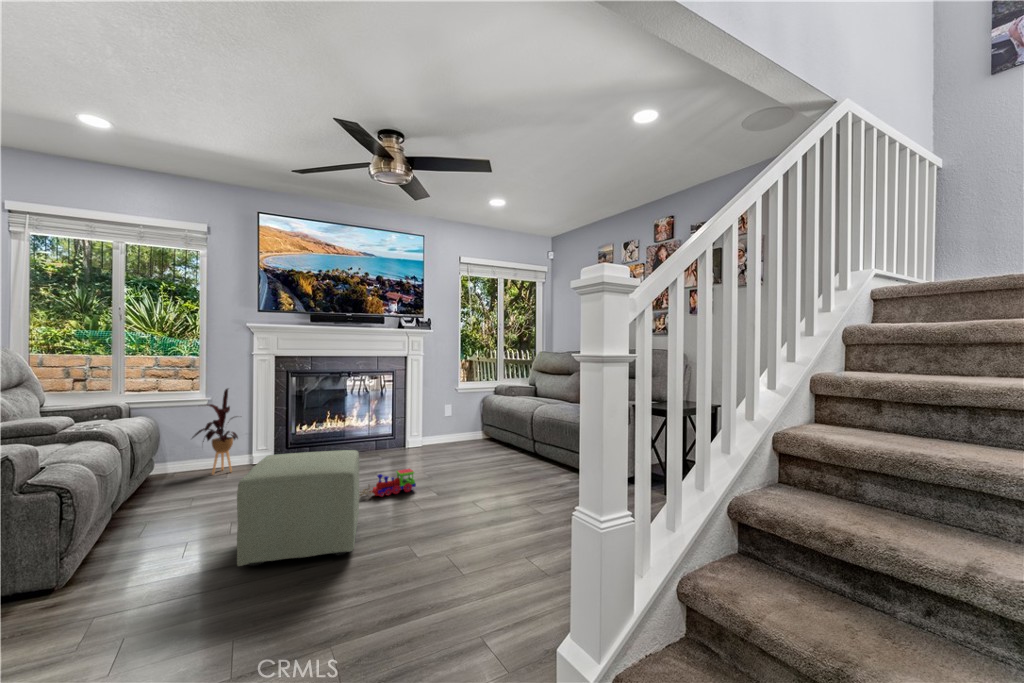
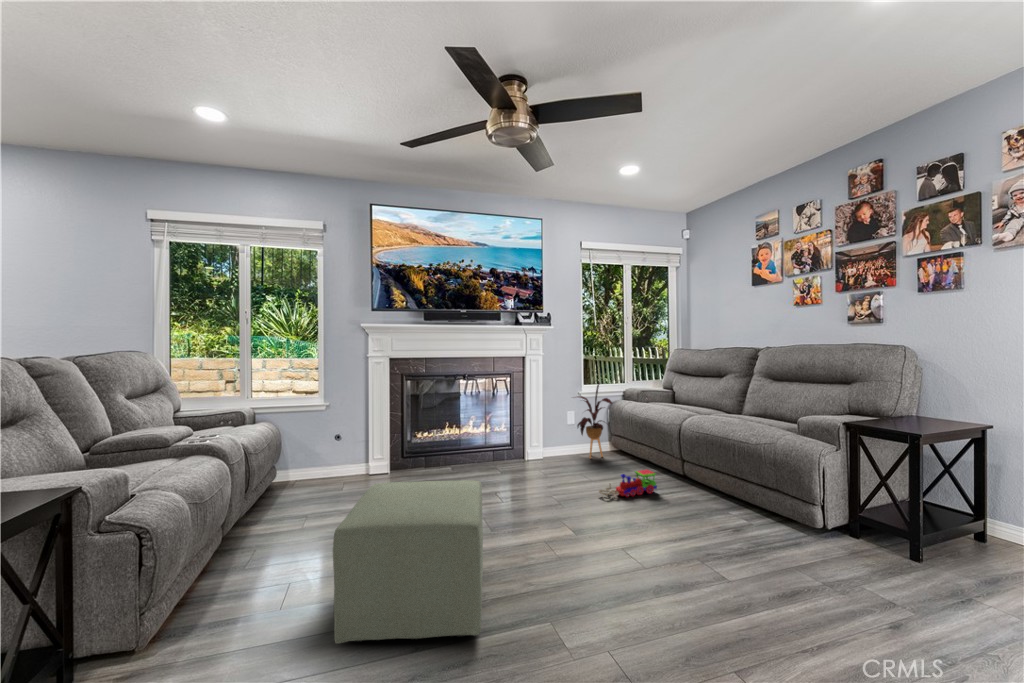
house plant: present [192,389,238,474] -> present [577,384,613,458]
toy train: present [360,469,416,497] -> present [599,470,657,497]

